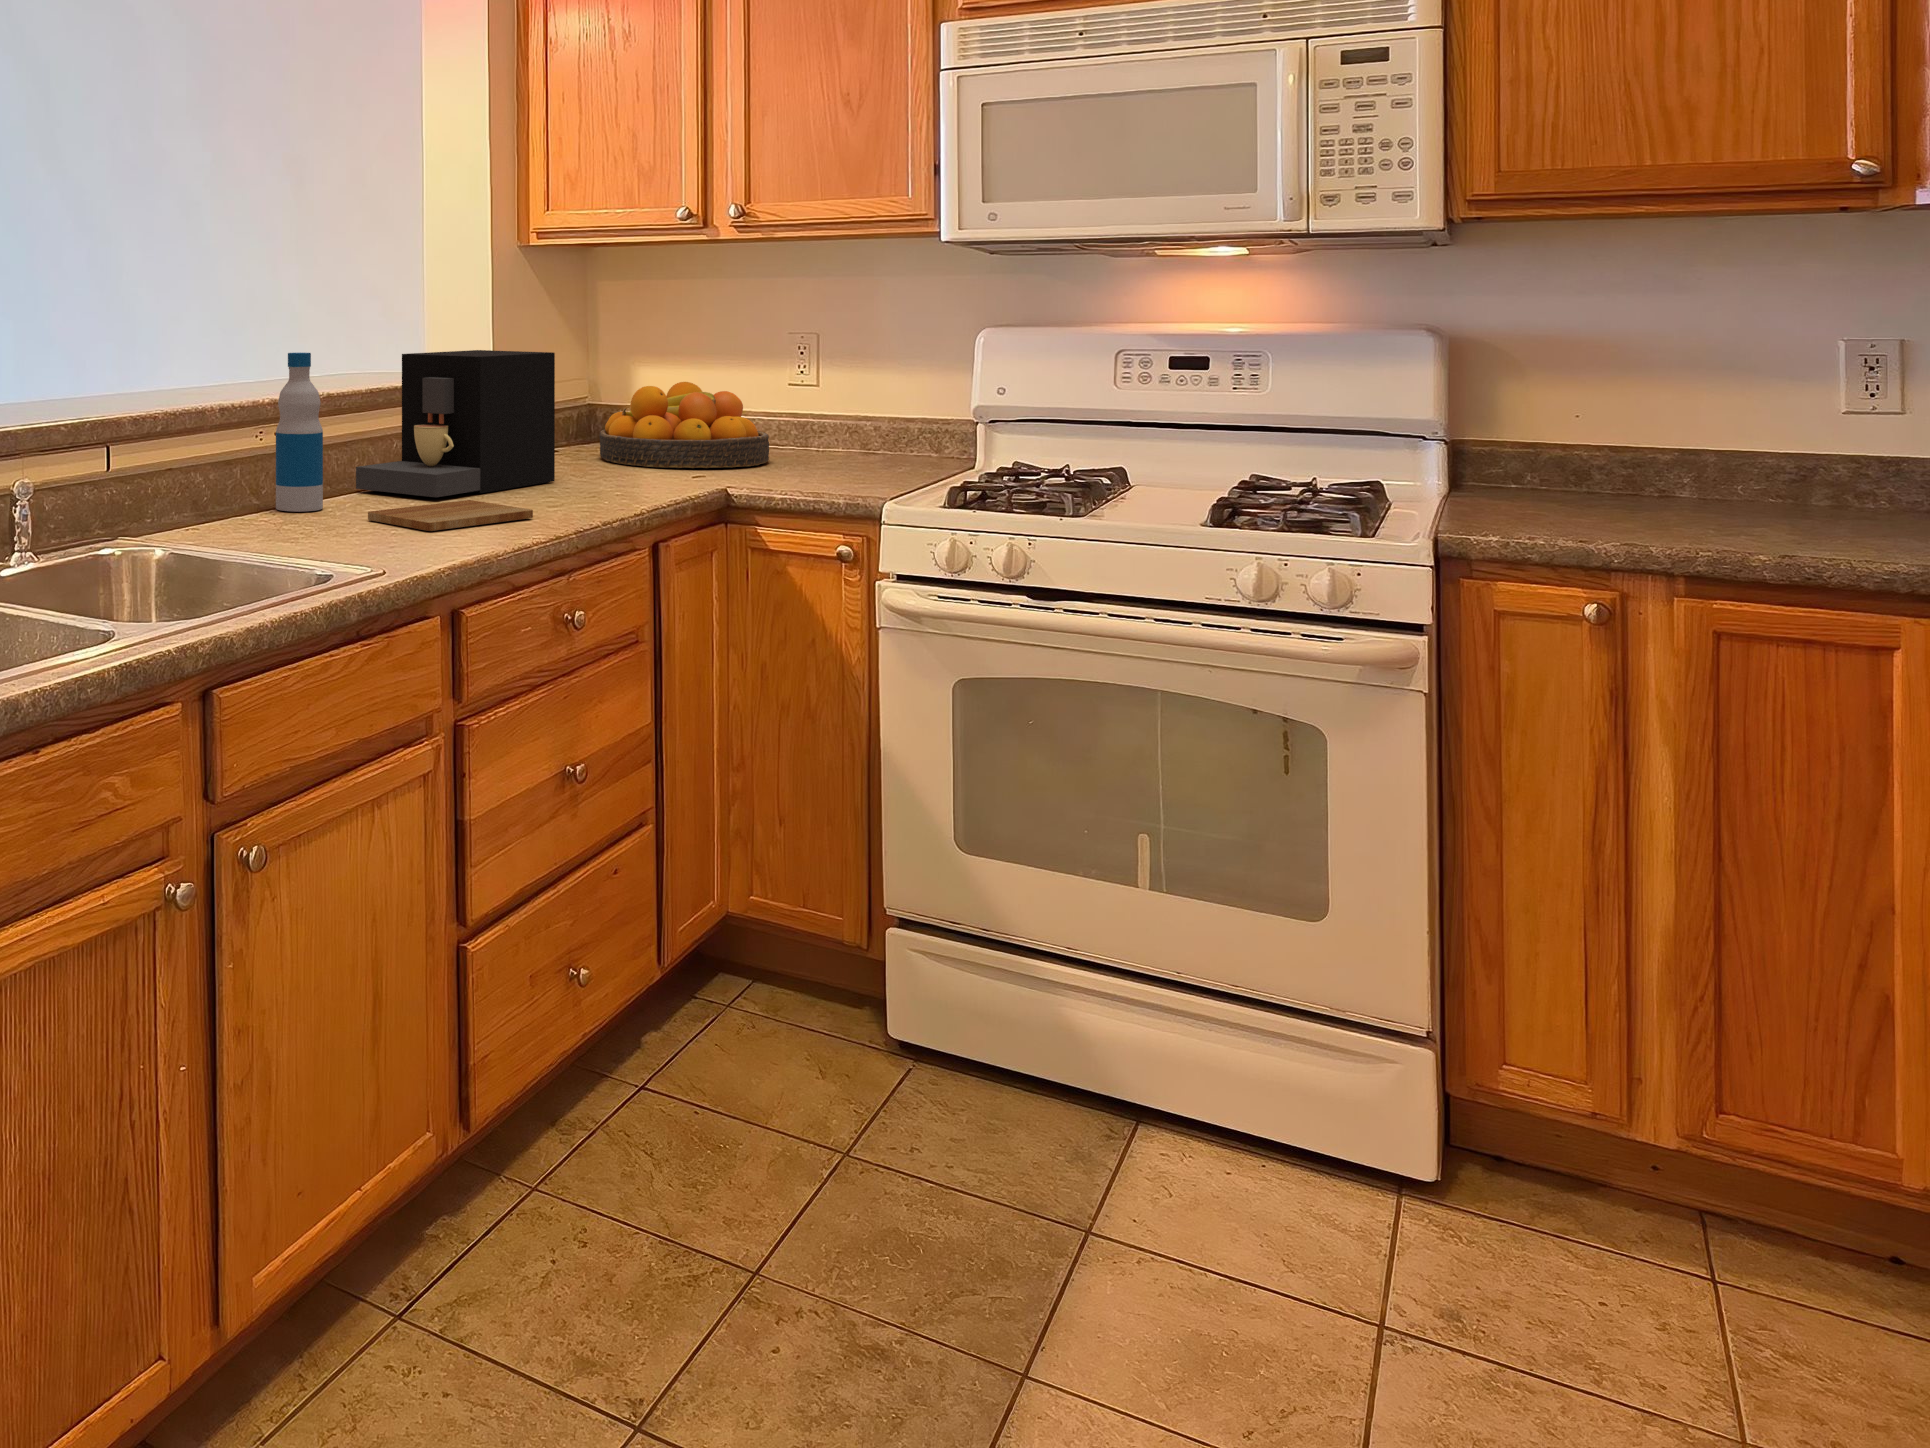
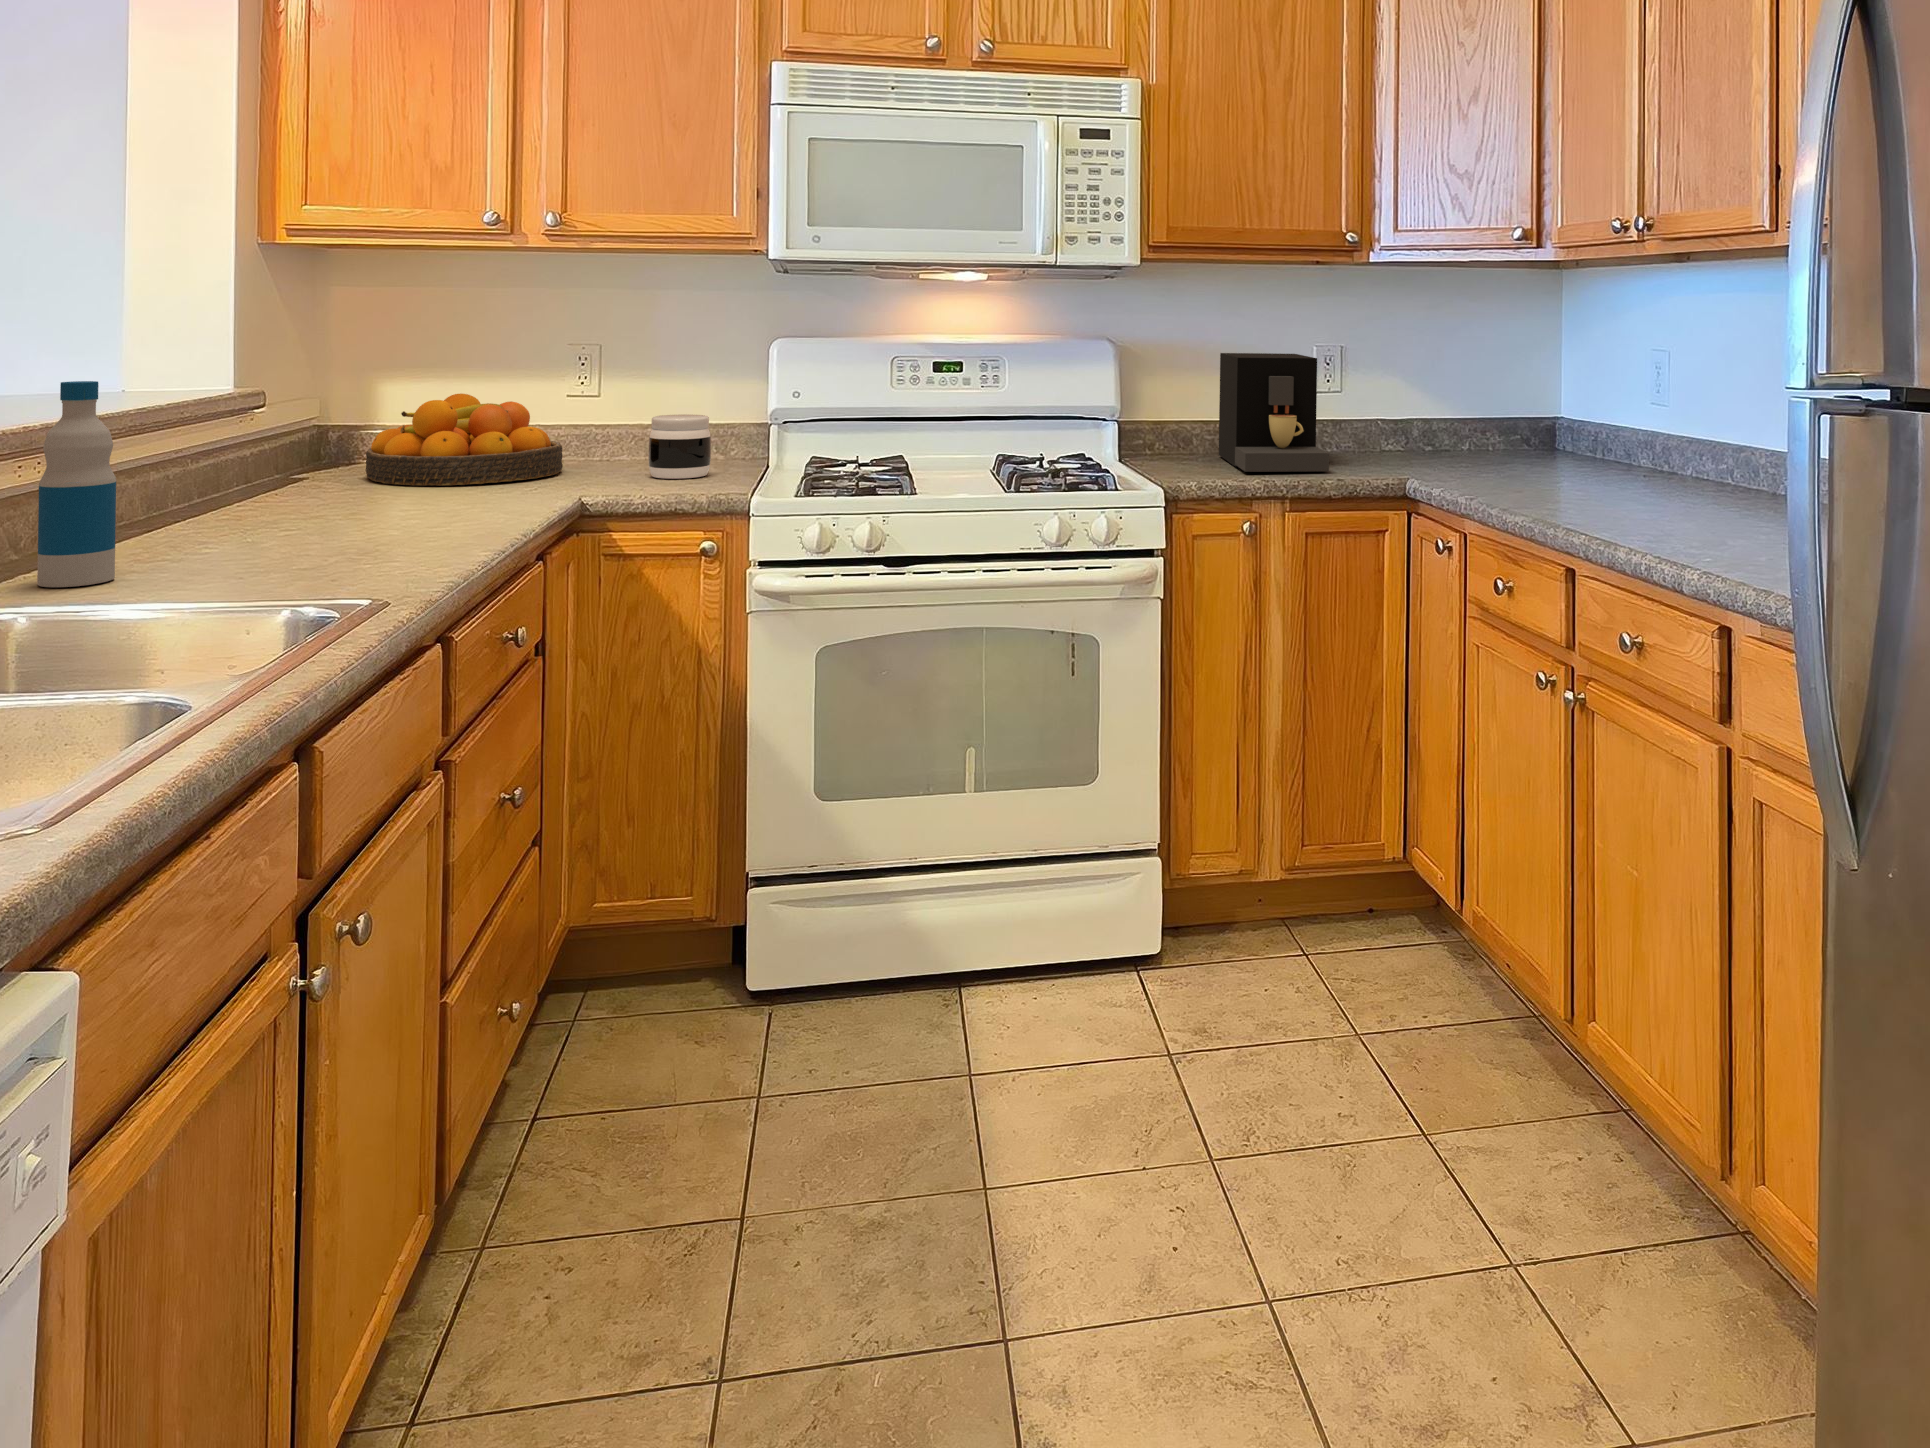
coffee maker: present [356,350,555,497] -> present [1219,353,1329,472]
jar: none [838,411,902,479] -> present [649,414,711,479]
cutting board: present [368,500,533,531] -> none [211,543,423,585]

